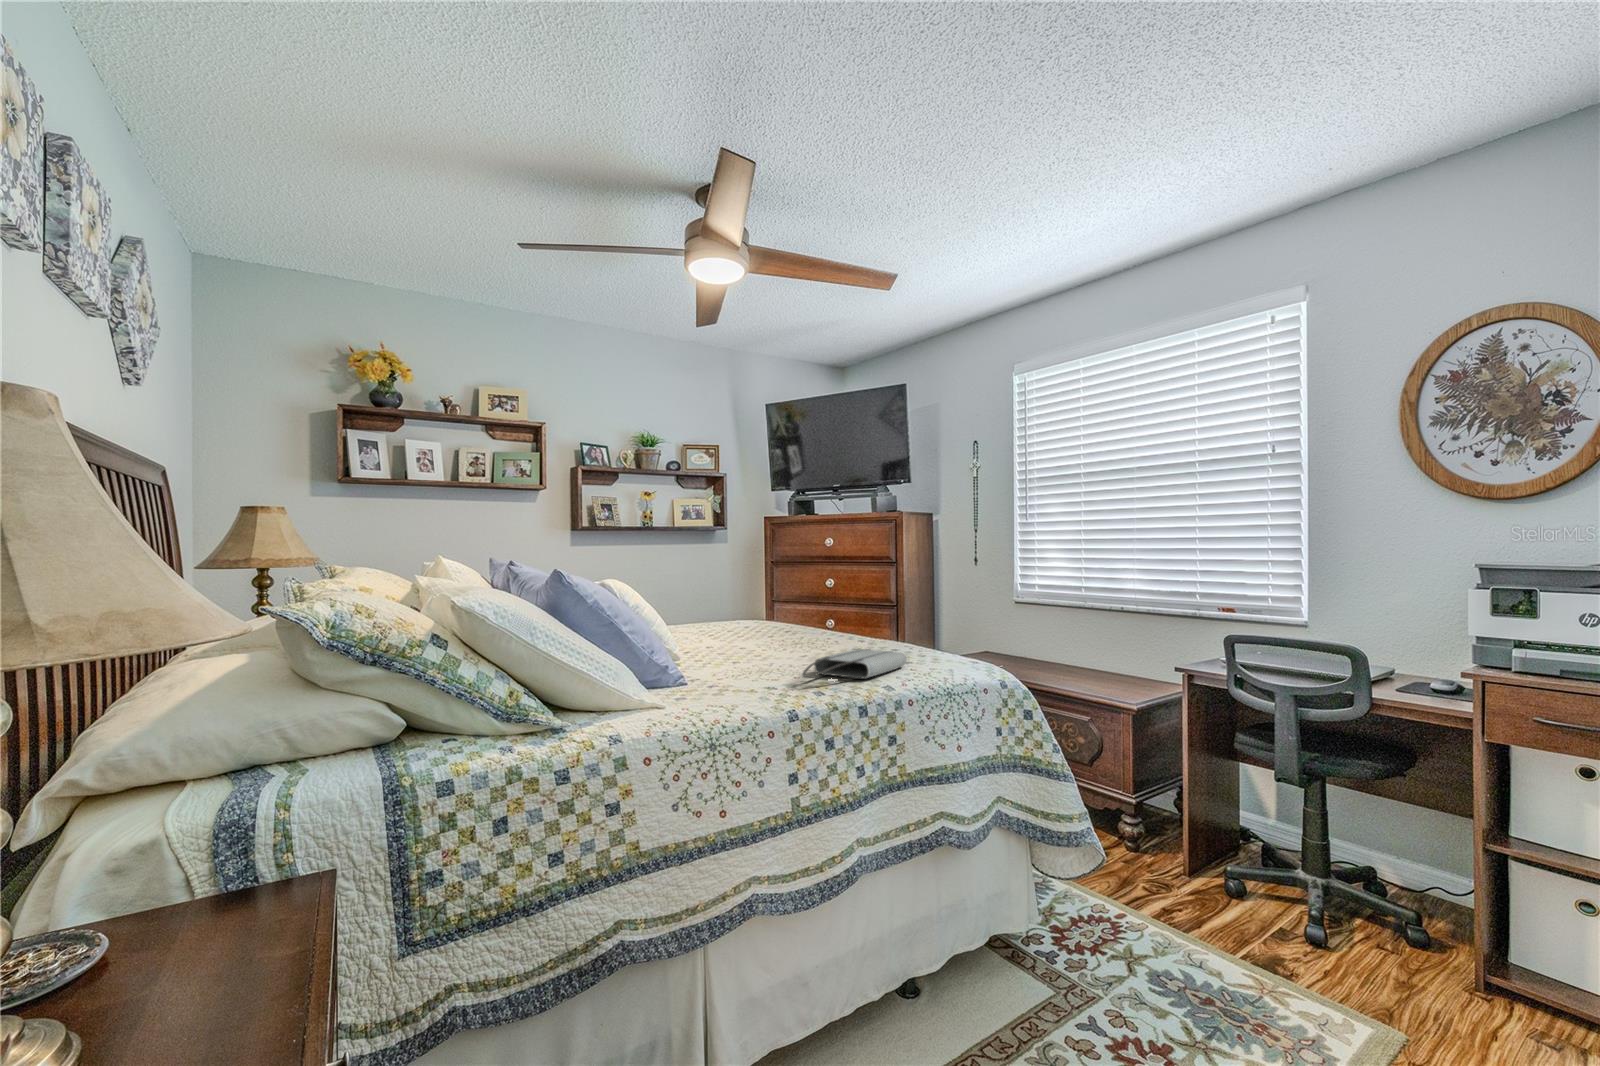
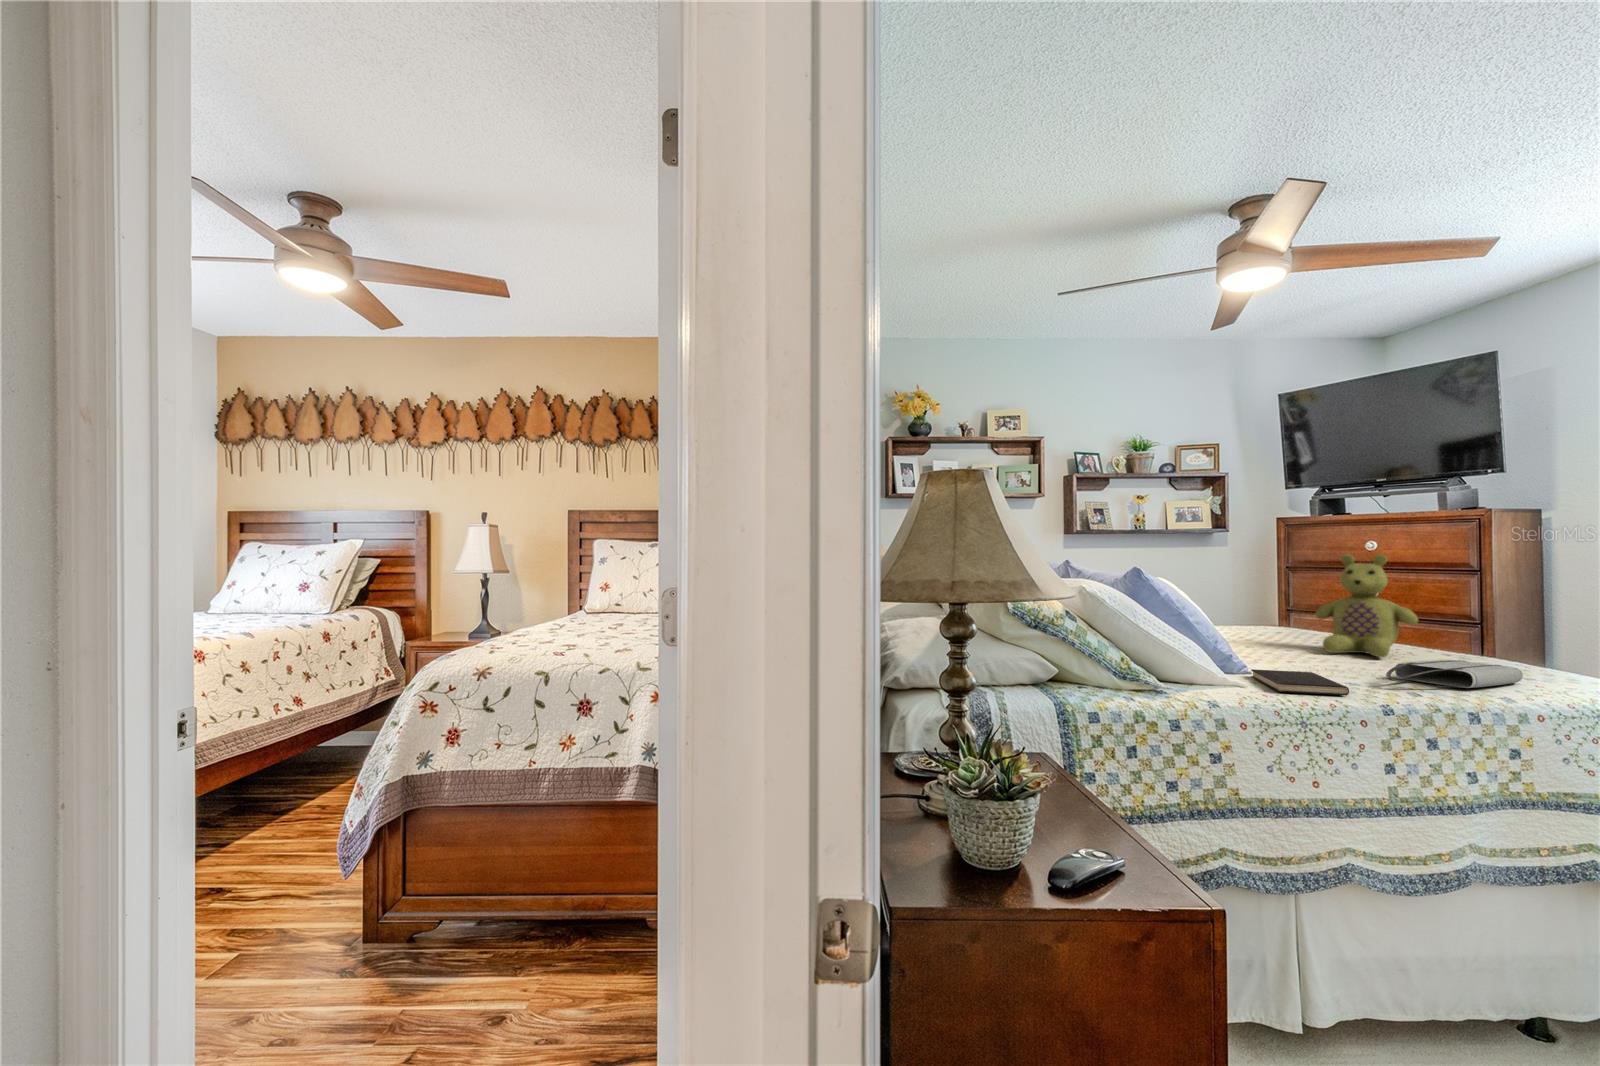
stuffed bear: none [768,550,844,650] -> present [1316,554,1418,657]
hardcover book: none [686,677,763,709] -> present [1251,669,1349,695]

